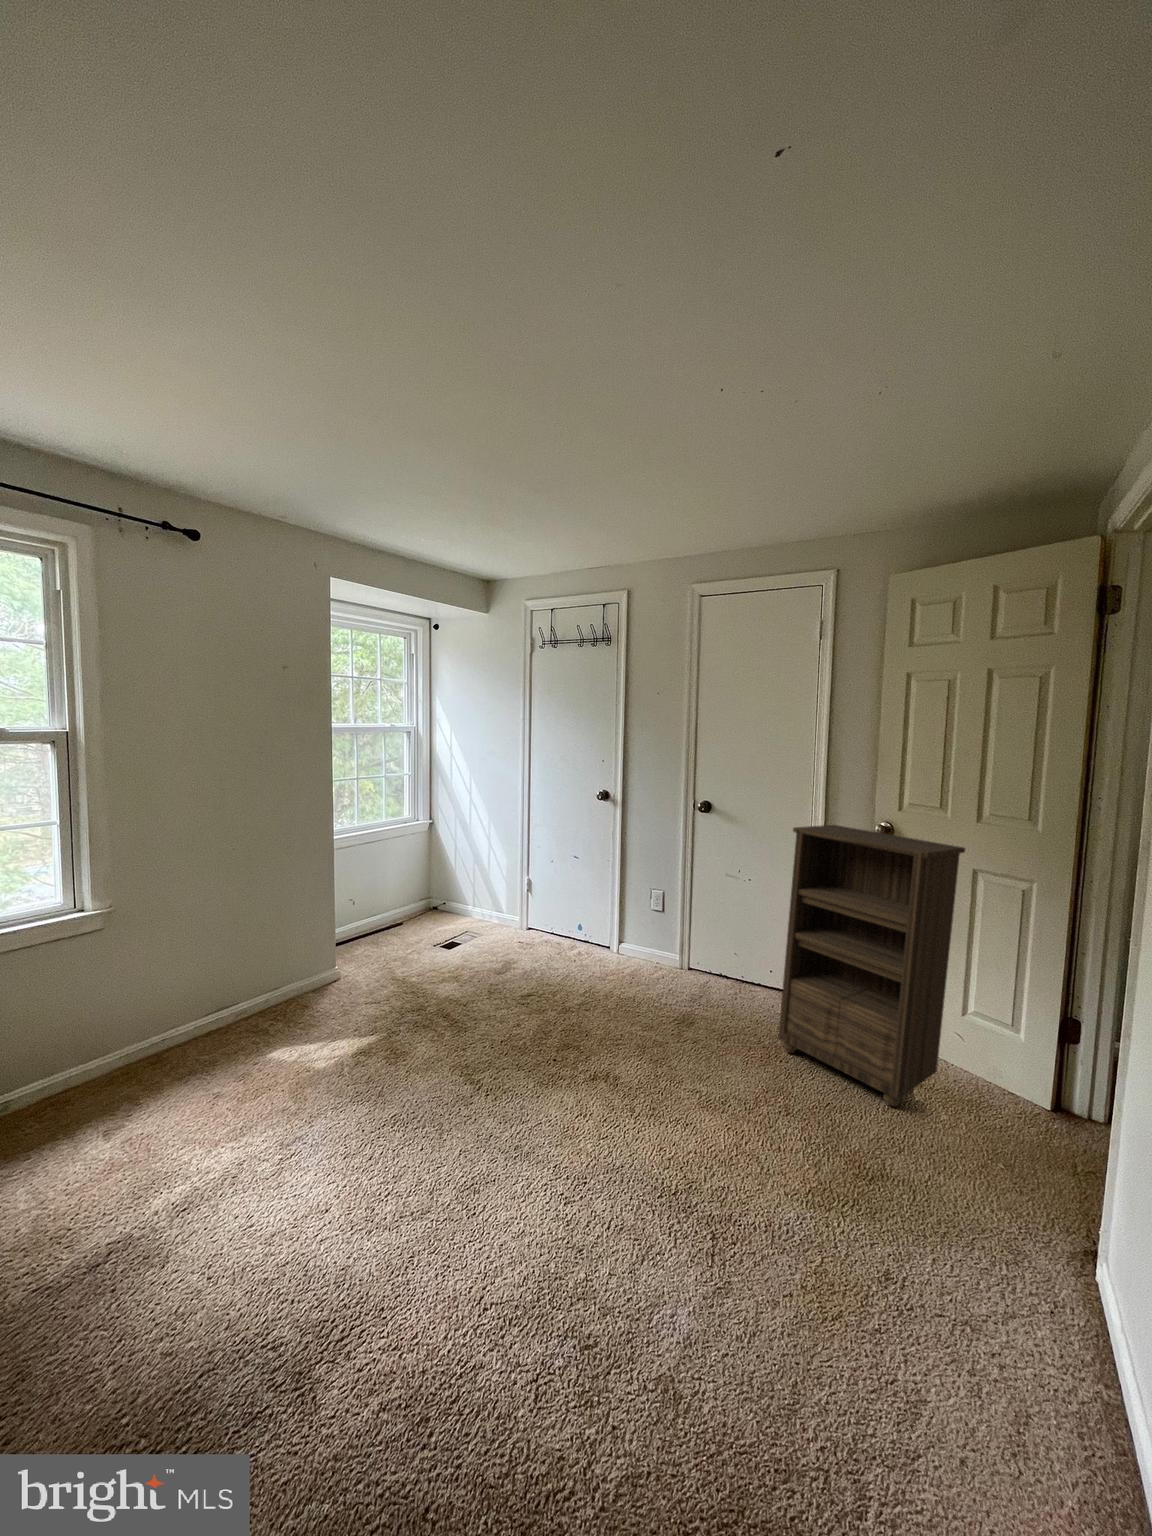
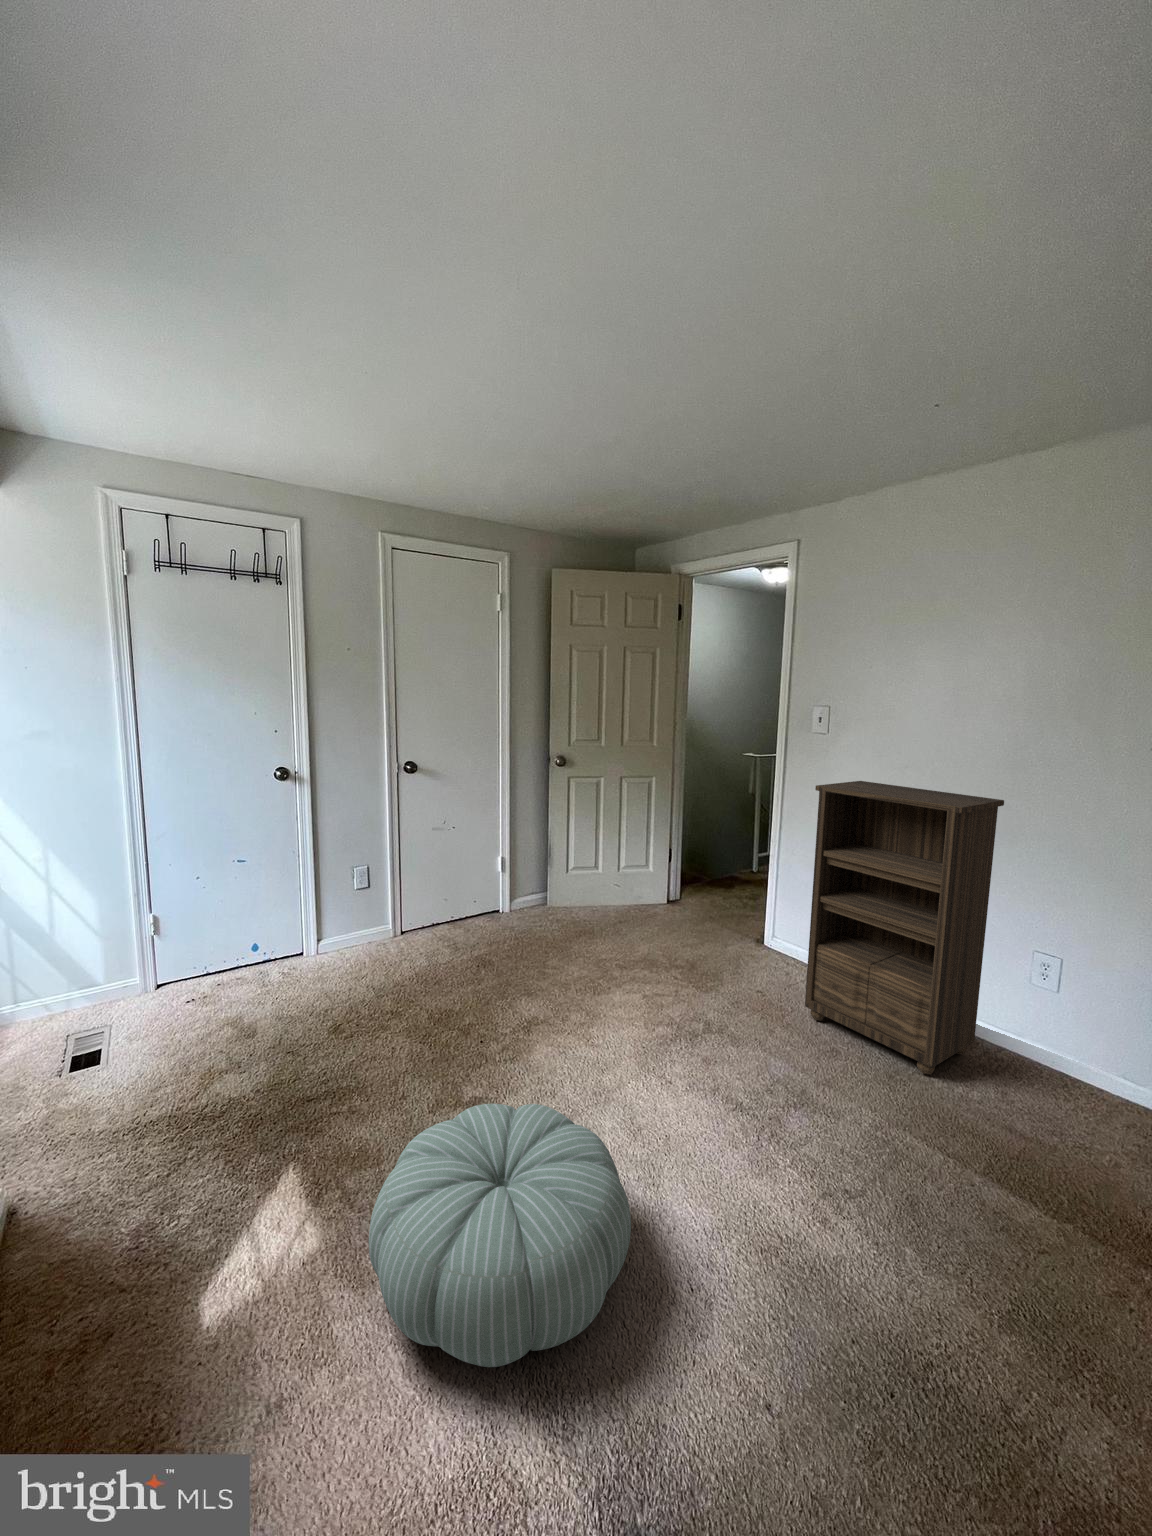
pouf: none [365,1122,617,1373] -> present [369,1104,631,1367]

